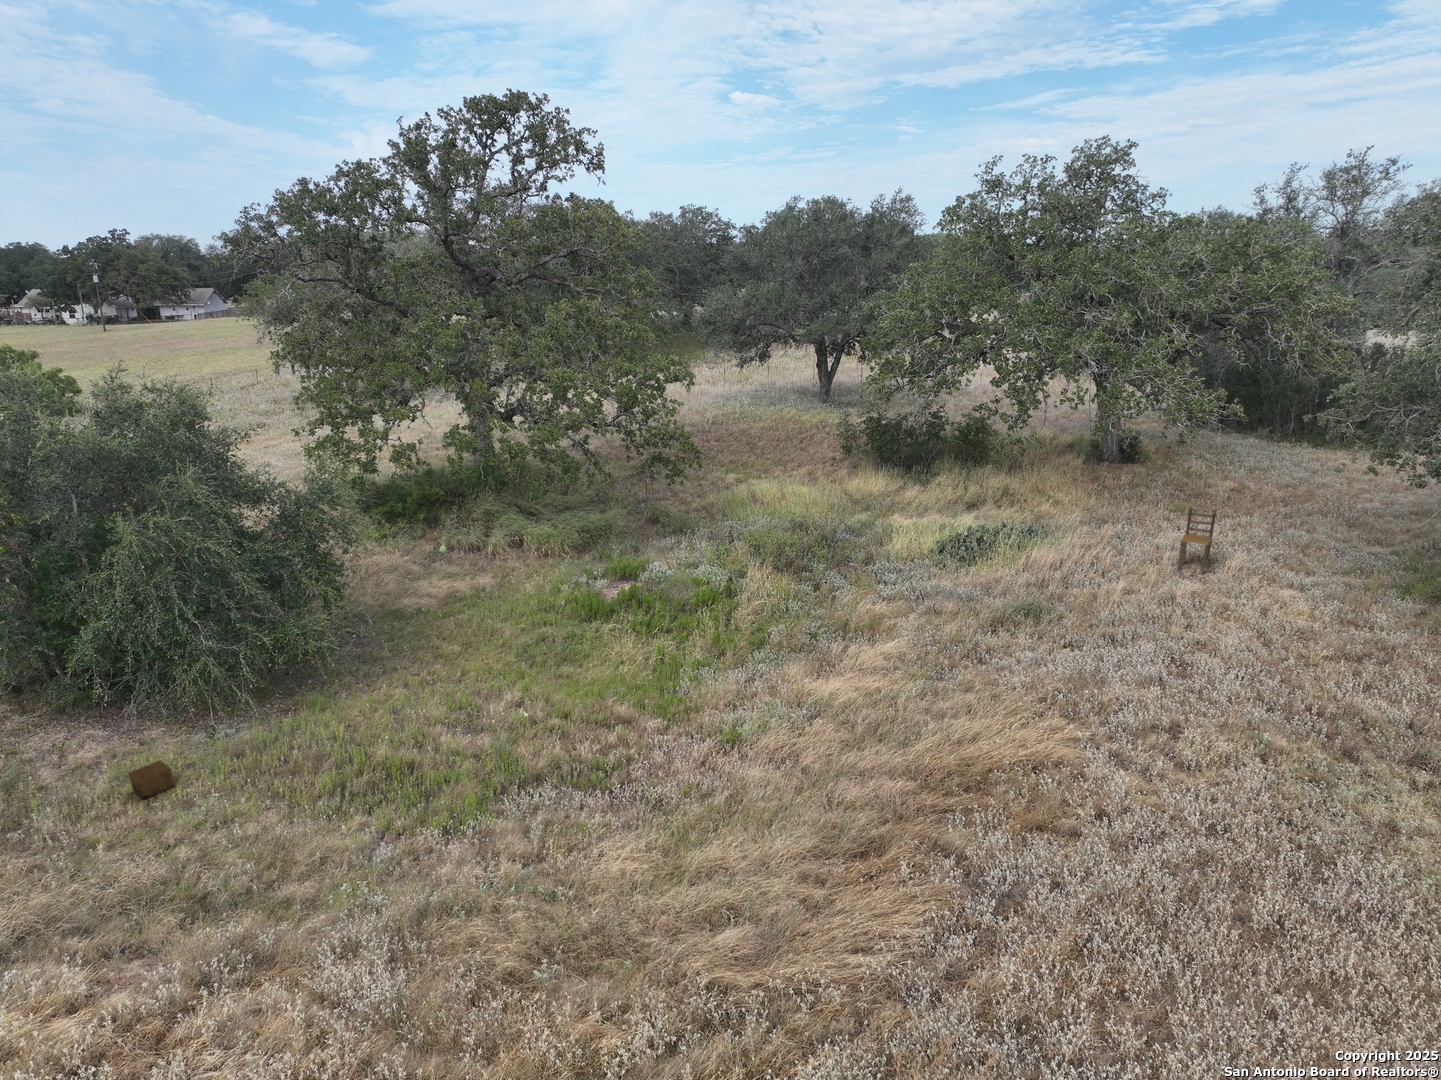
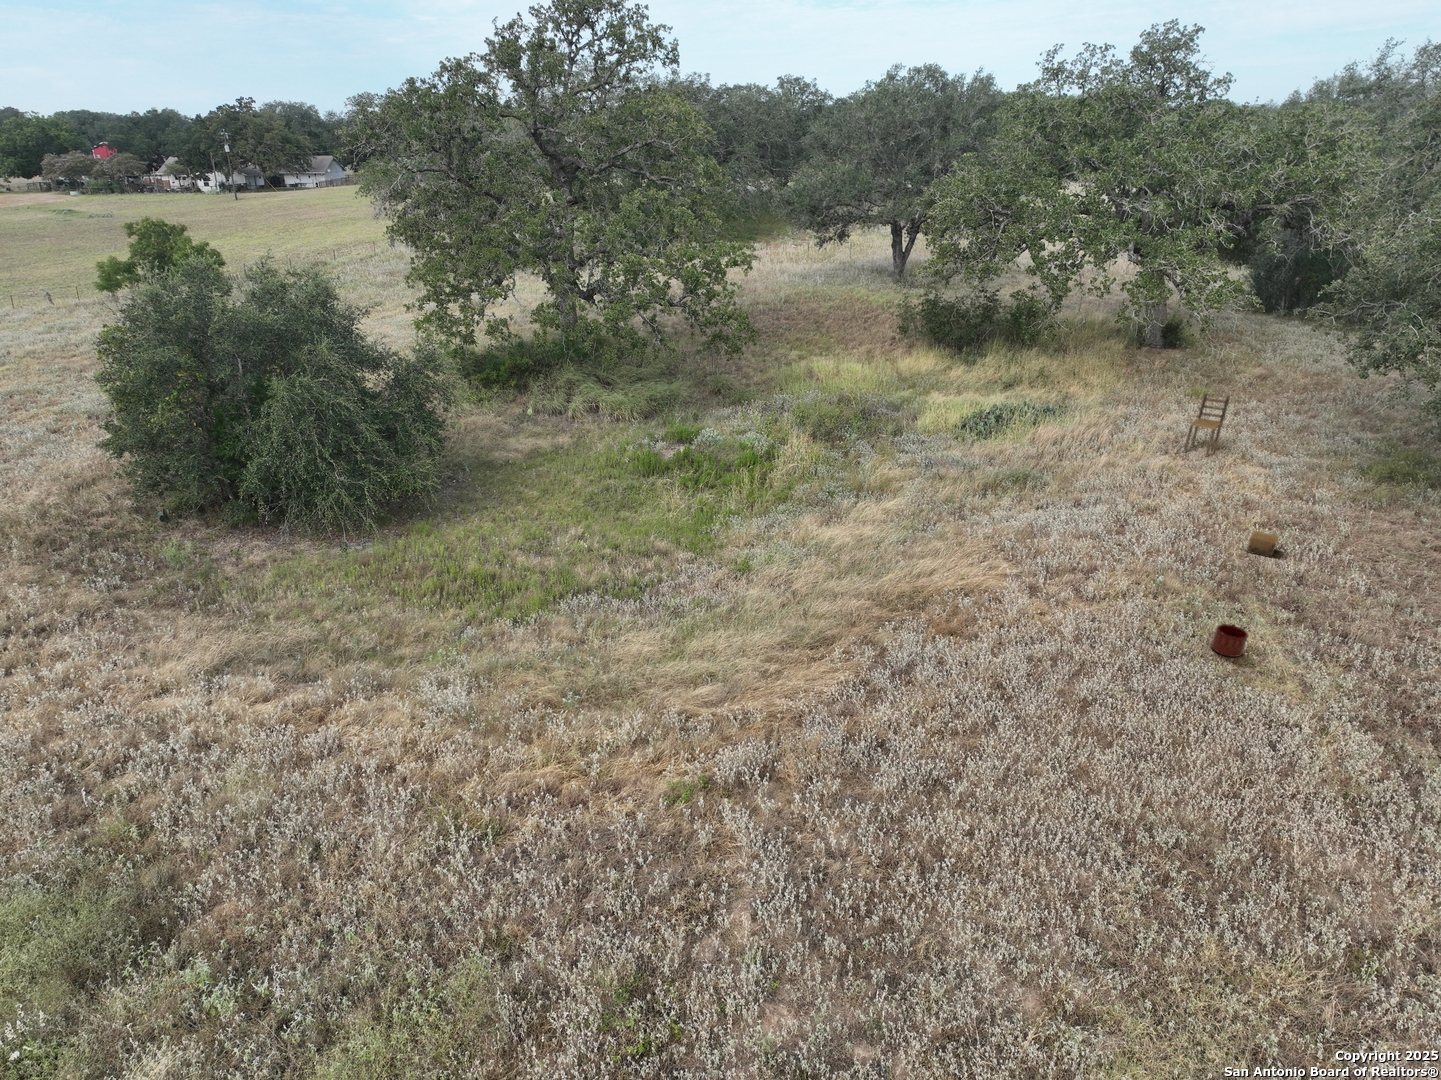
cardboard box: present [128,760,175,800] -> present [1247,531,1279,558]
planter: none [1323,781,1368,822] -> present [1211,624,1248,657]

